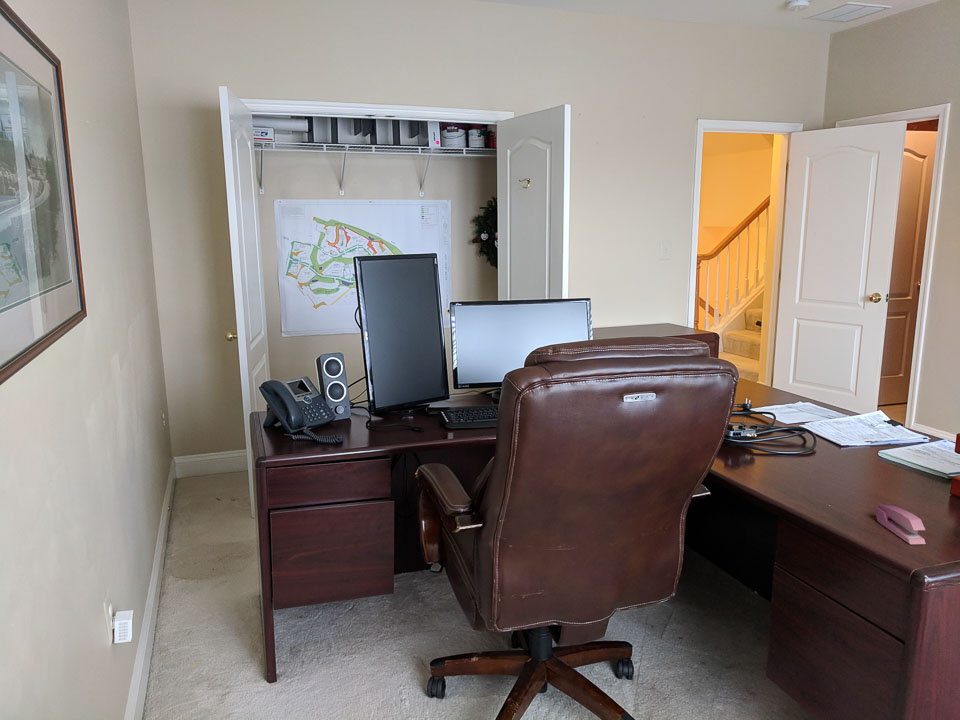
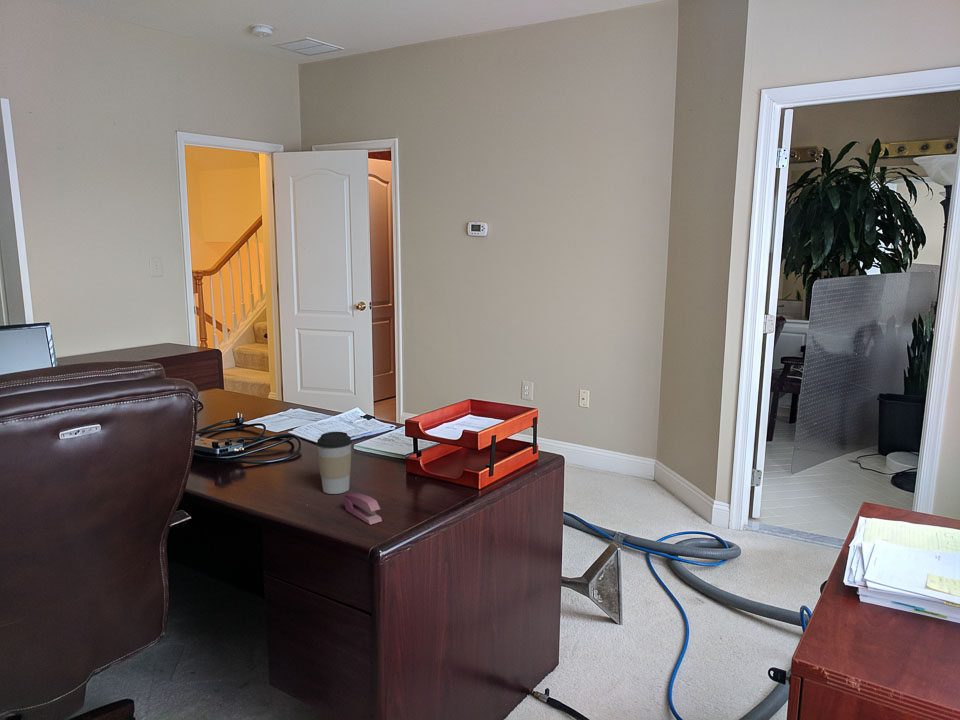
coffee cup: none [846,434,889,501] -> present [316,432,352,494]

